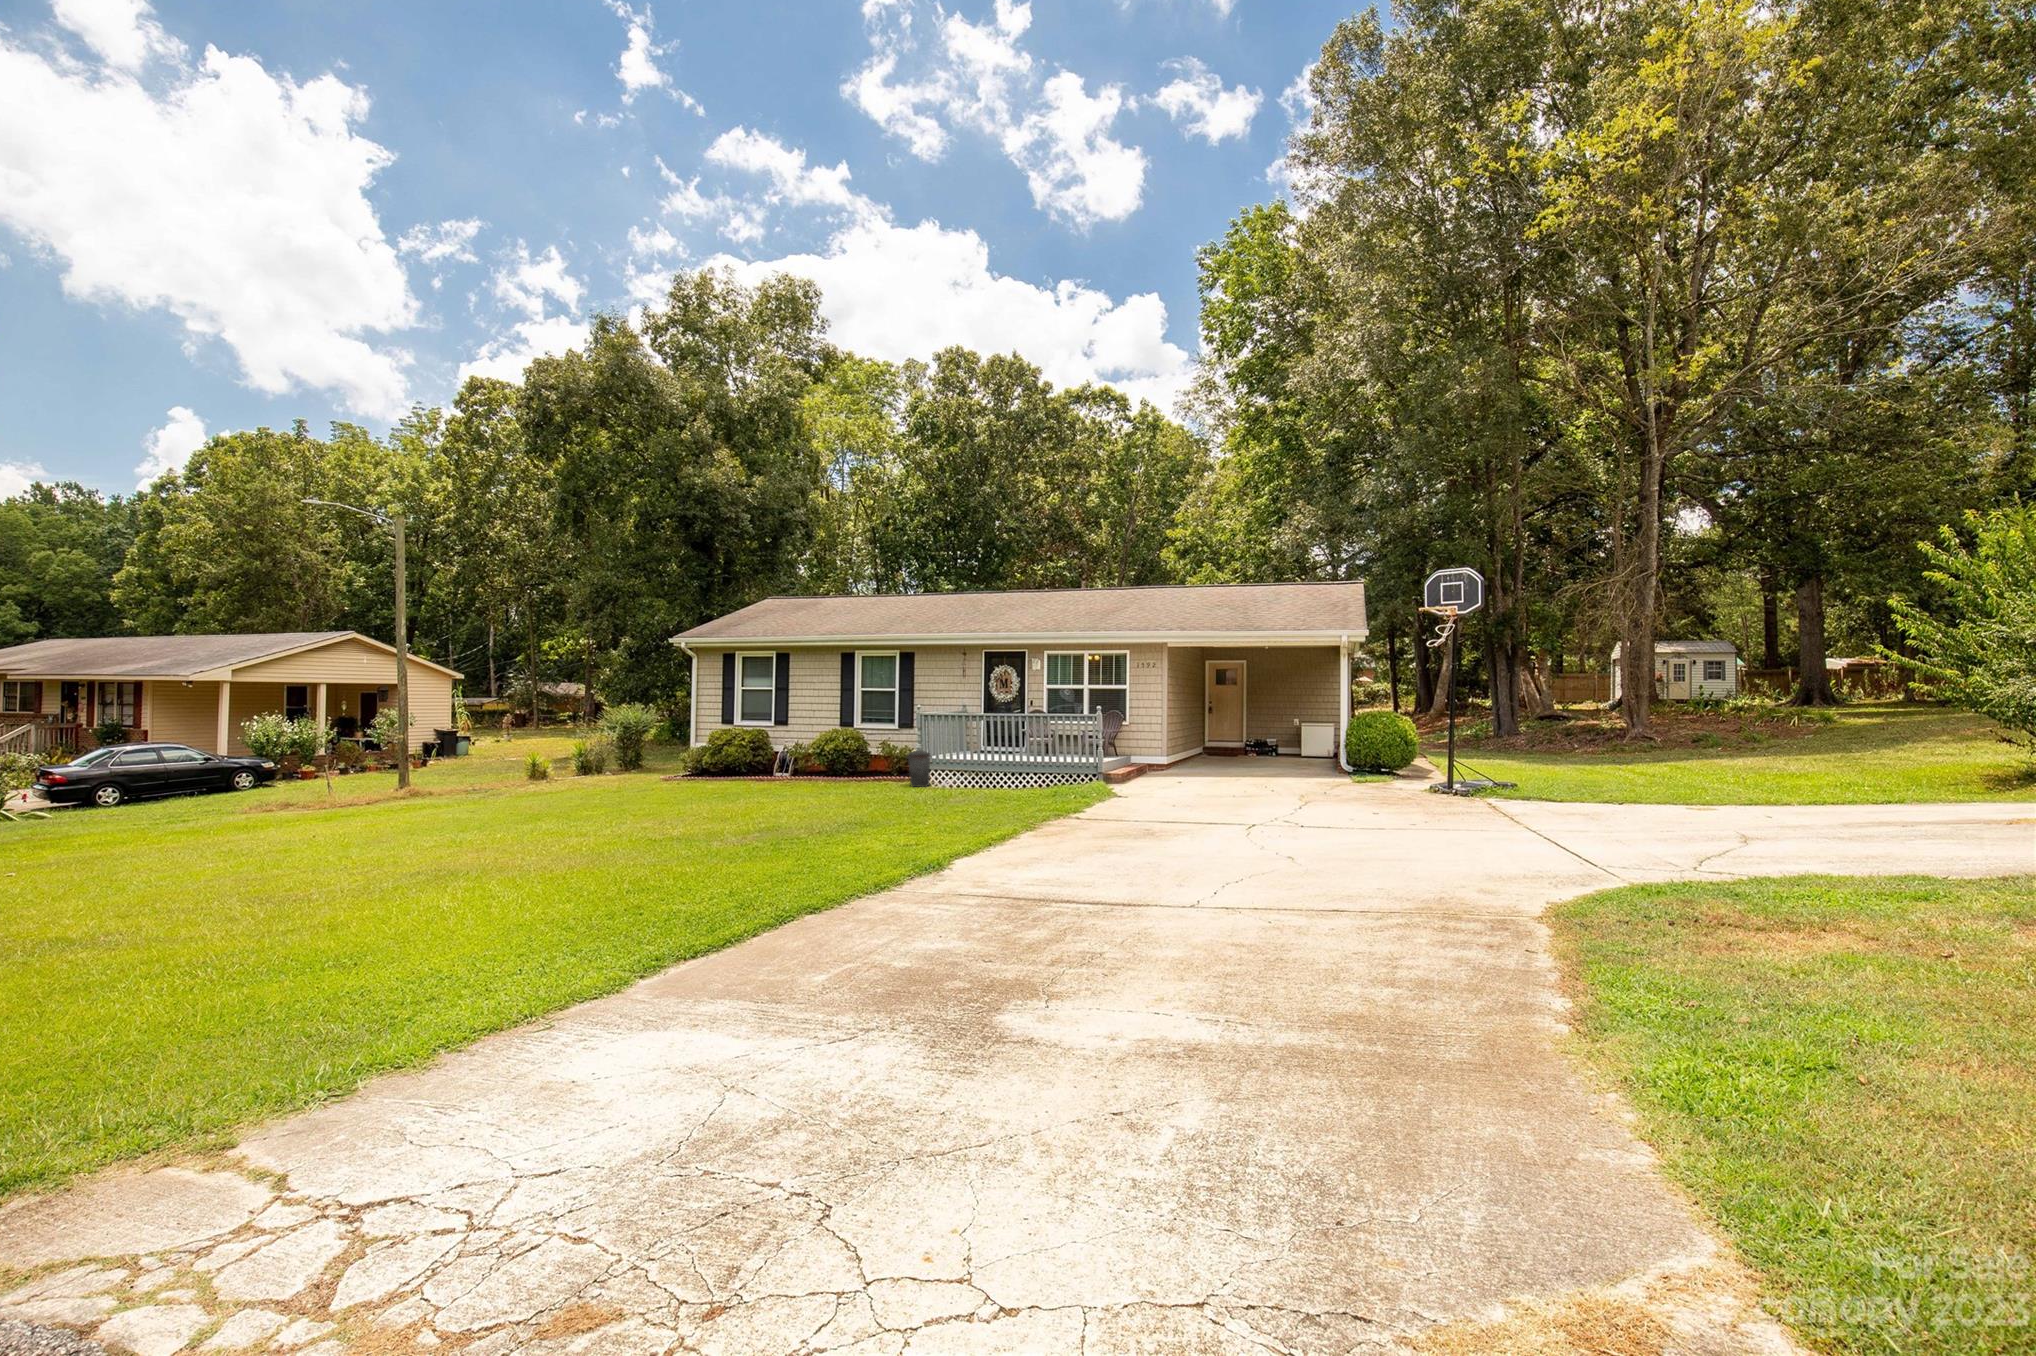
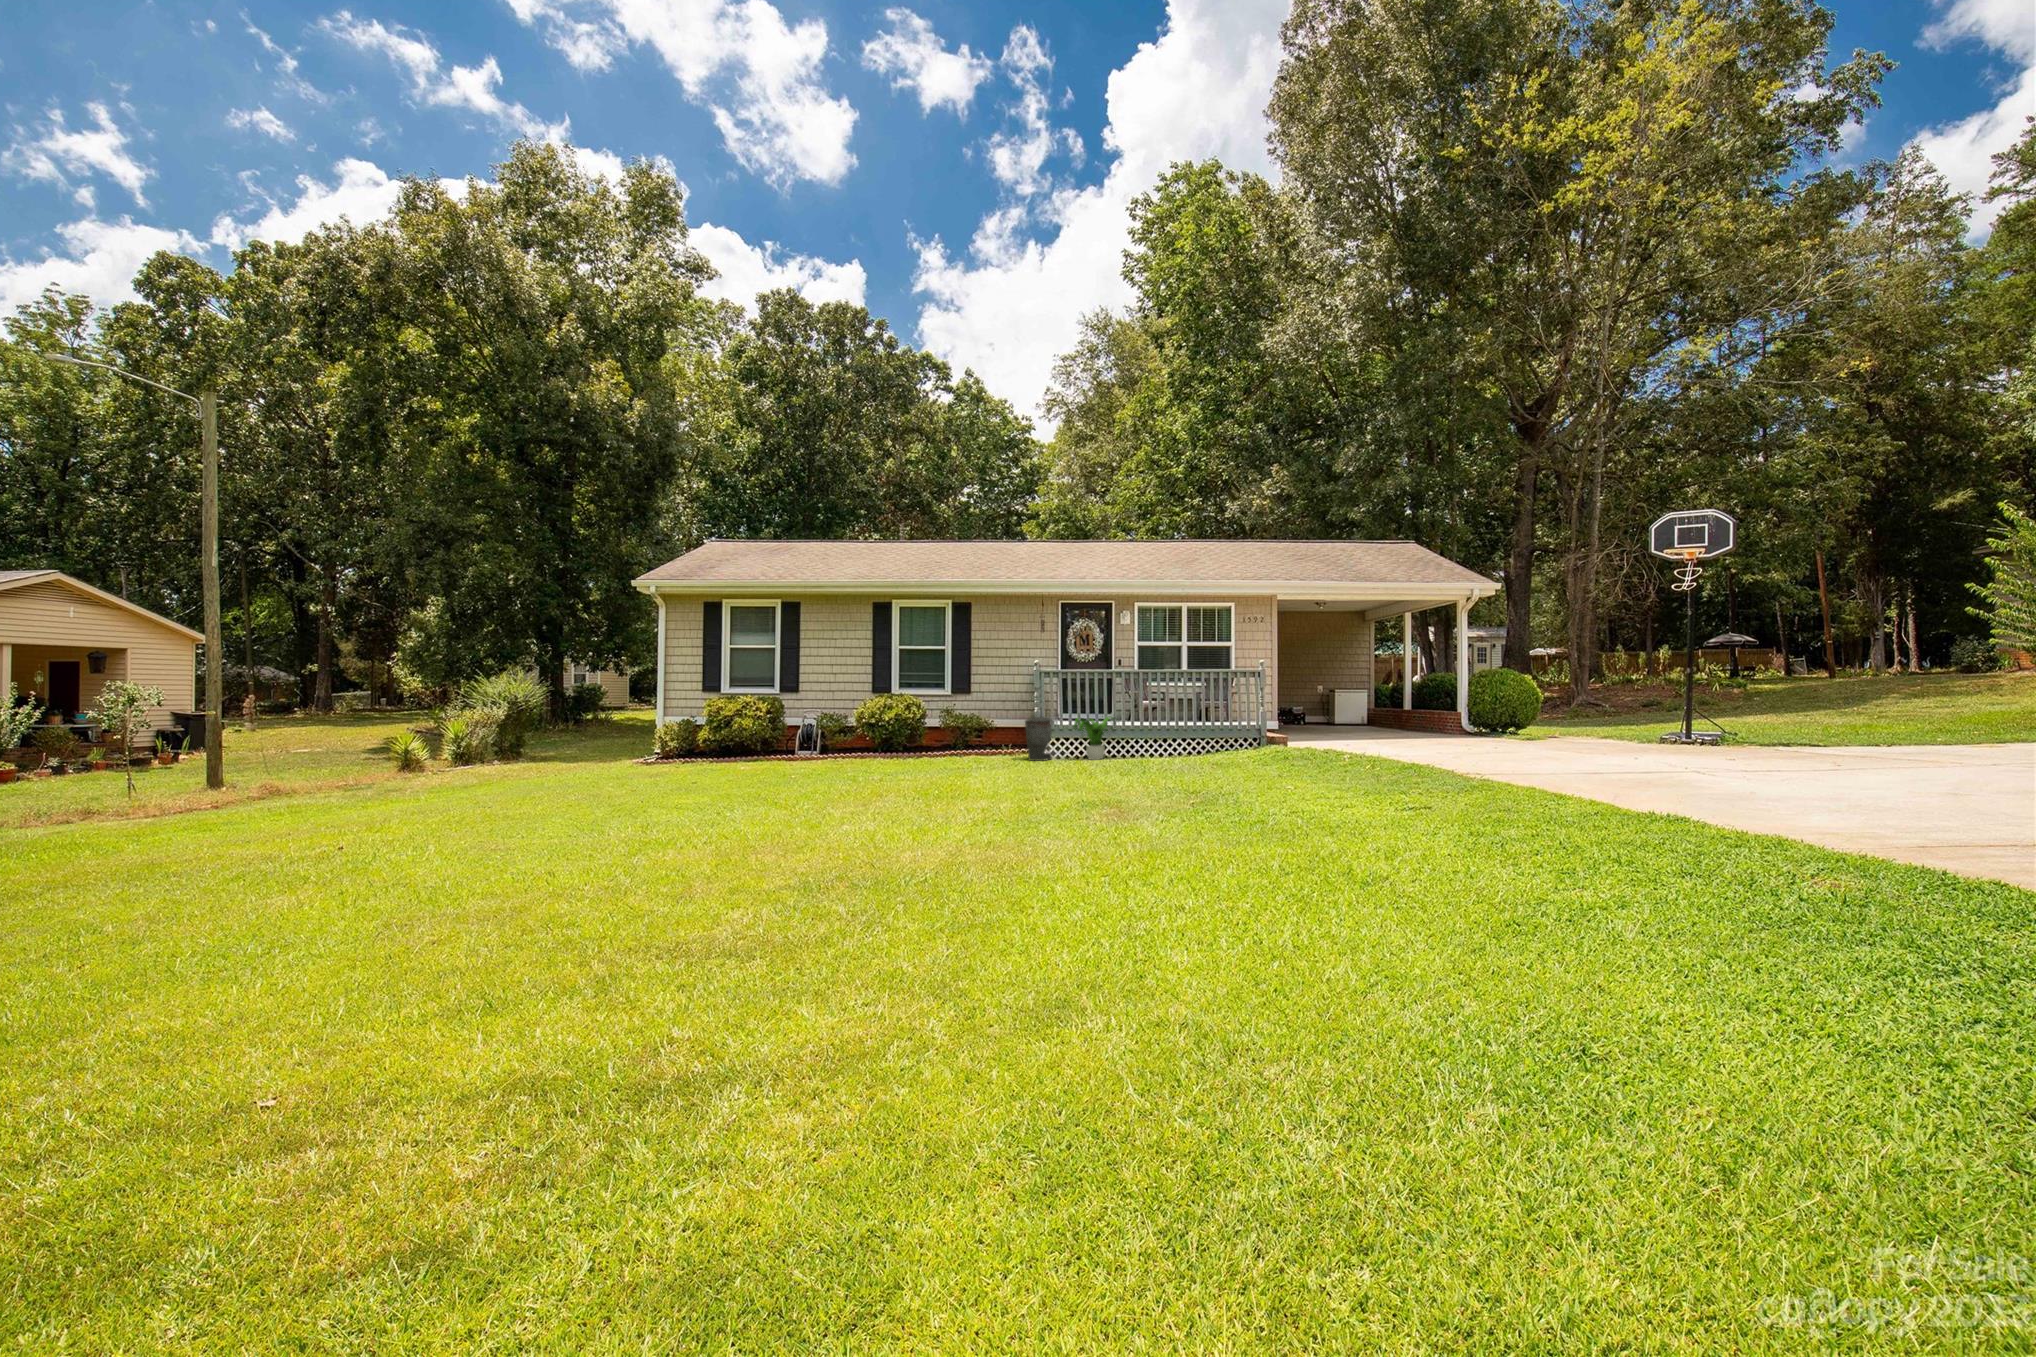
potted plant: none [937,752,980,788] -> present [1074,716,1116,760]

